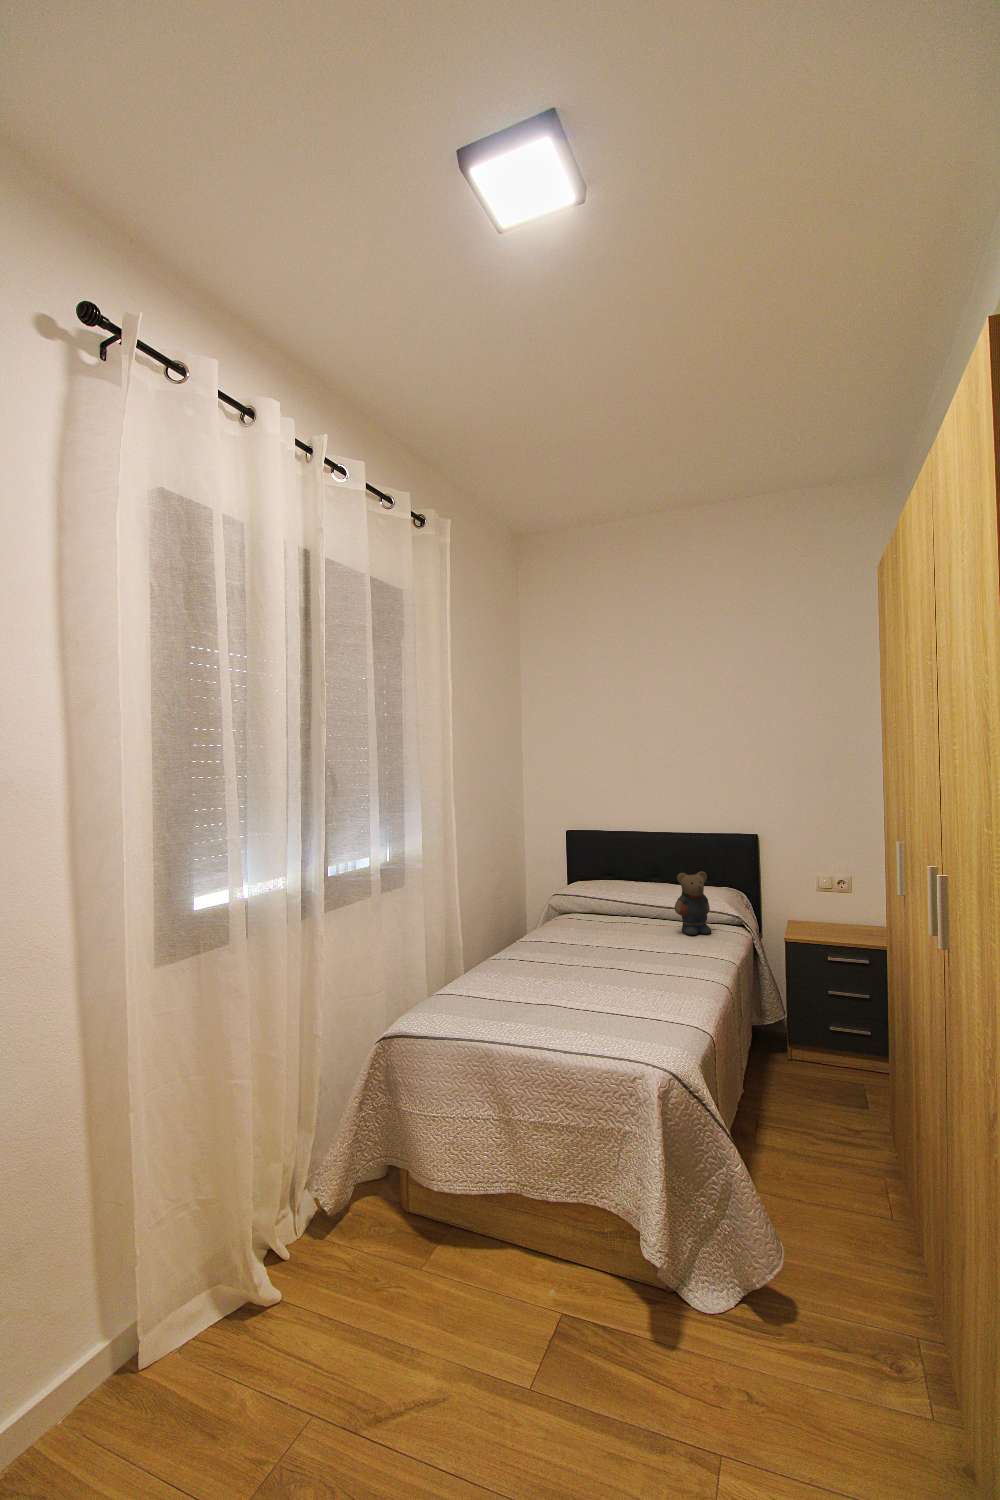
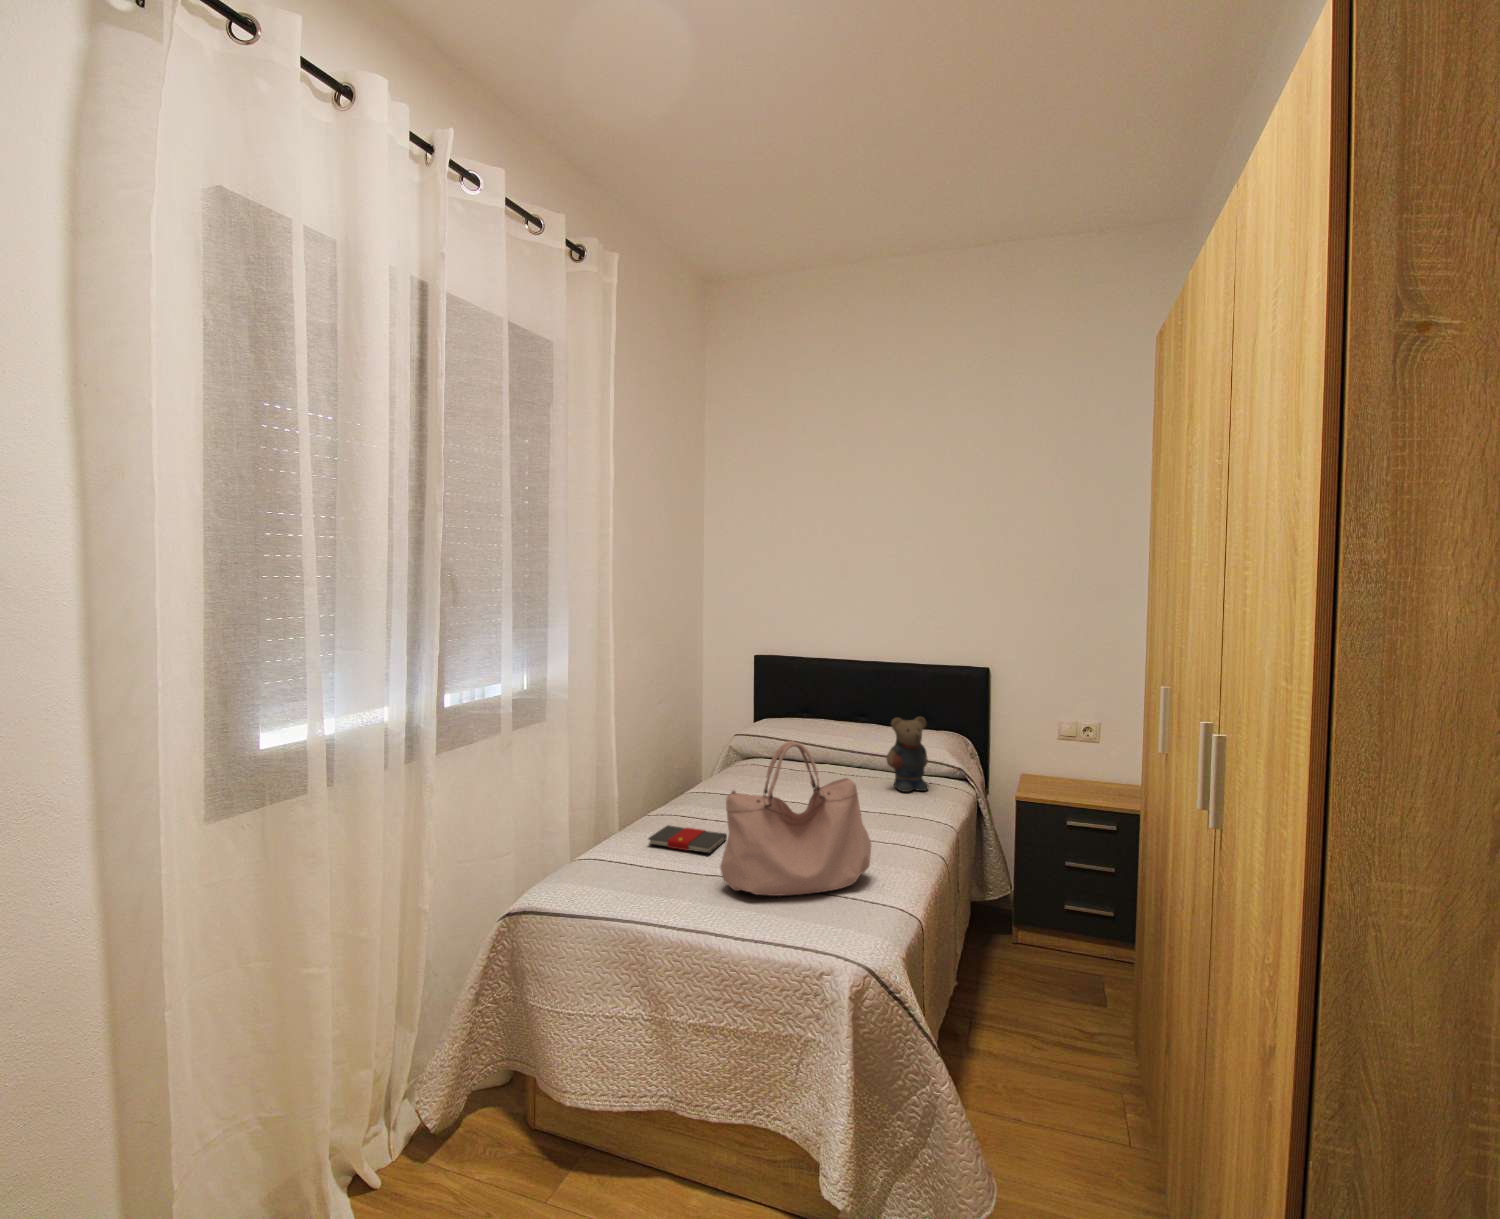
handbag: none [547,894,668,1019] -> present [720,741,871,896]
book: none [484,966,548,988] -> present [649,825,727,853]

